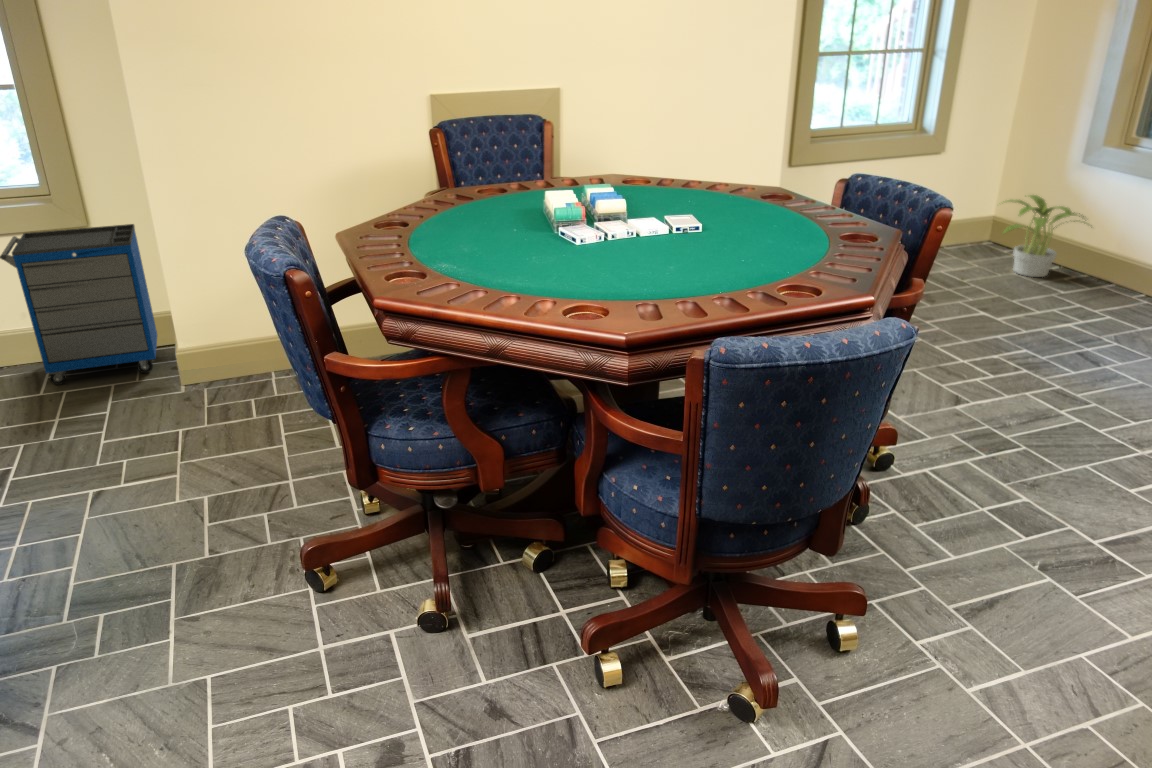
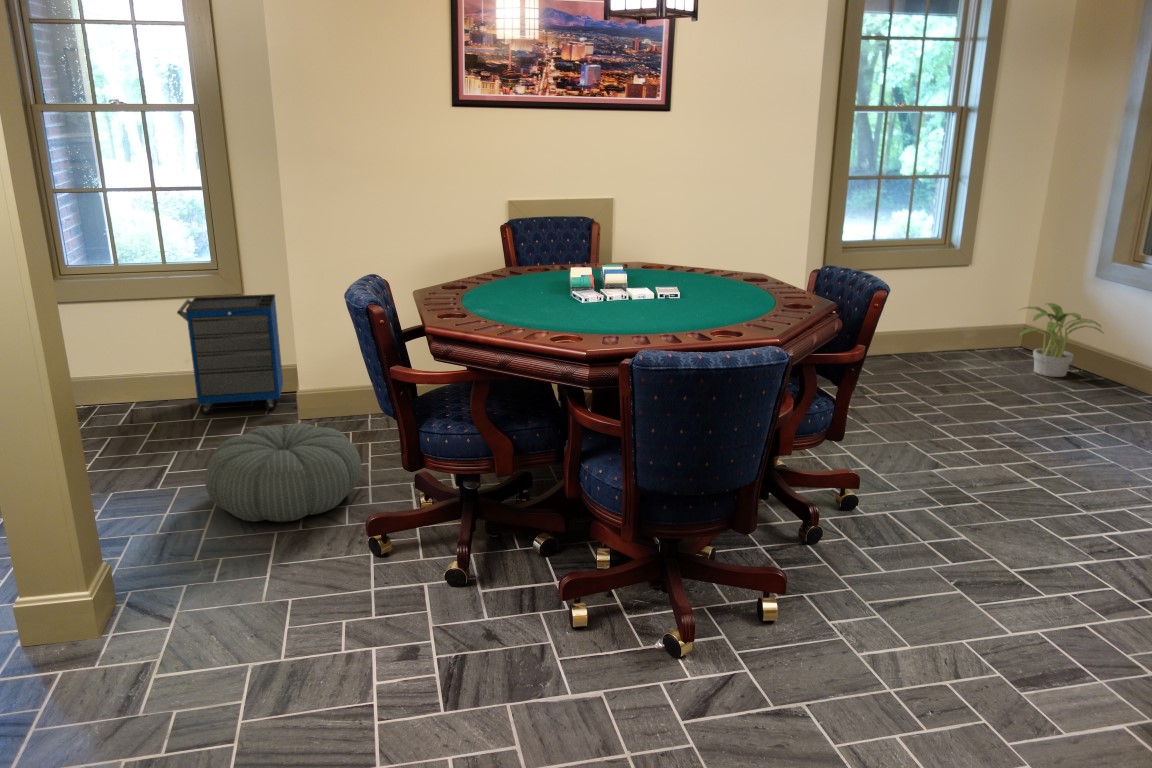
pouf: none [65,406,280,551] -> present [206,423,362,522]

